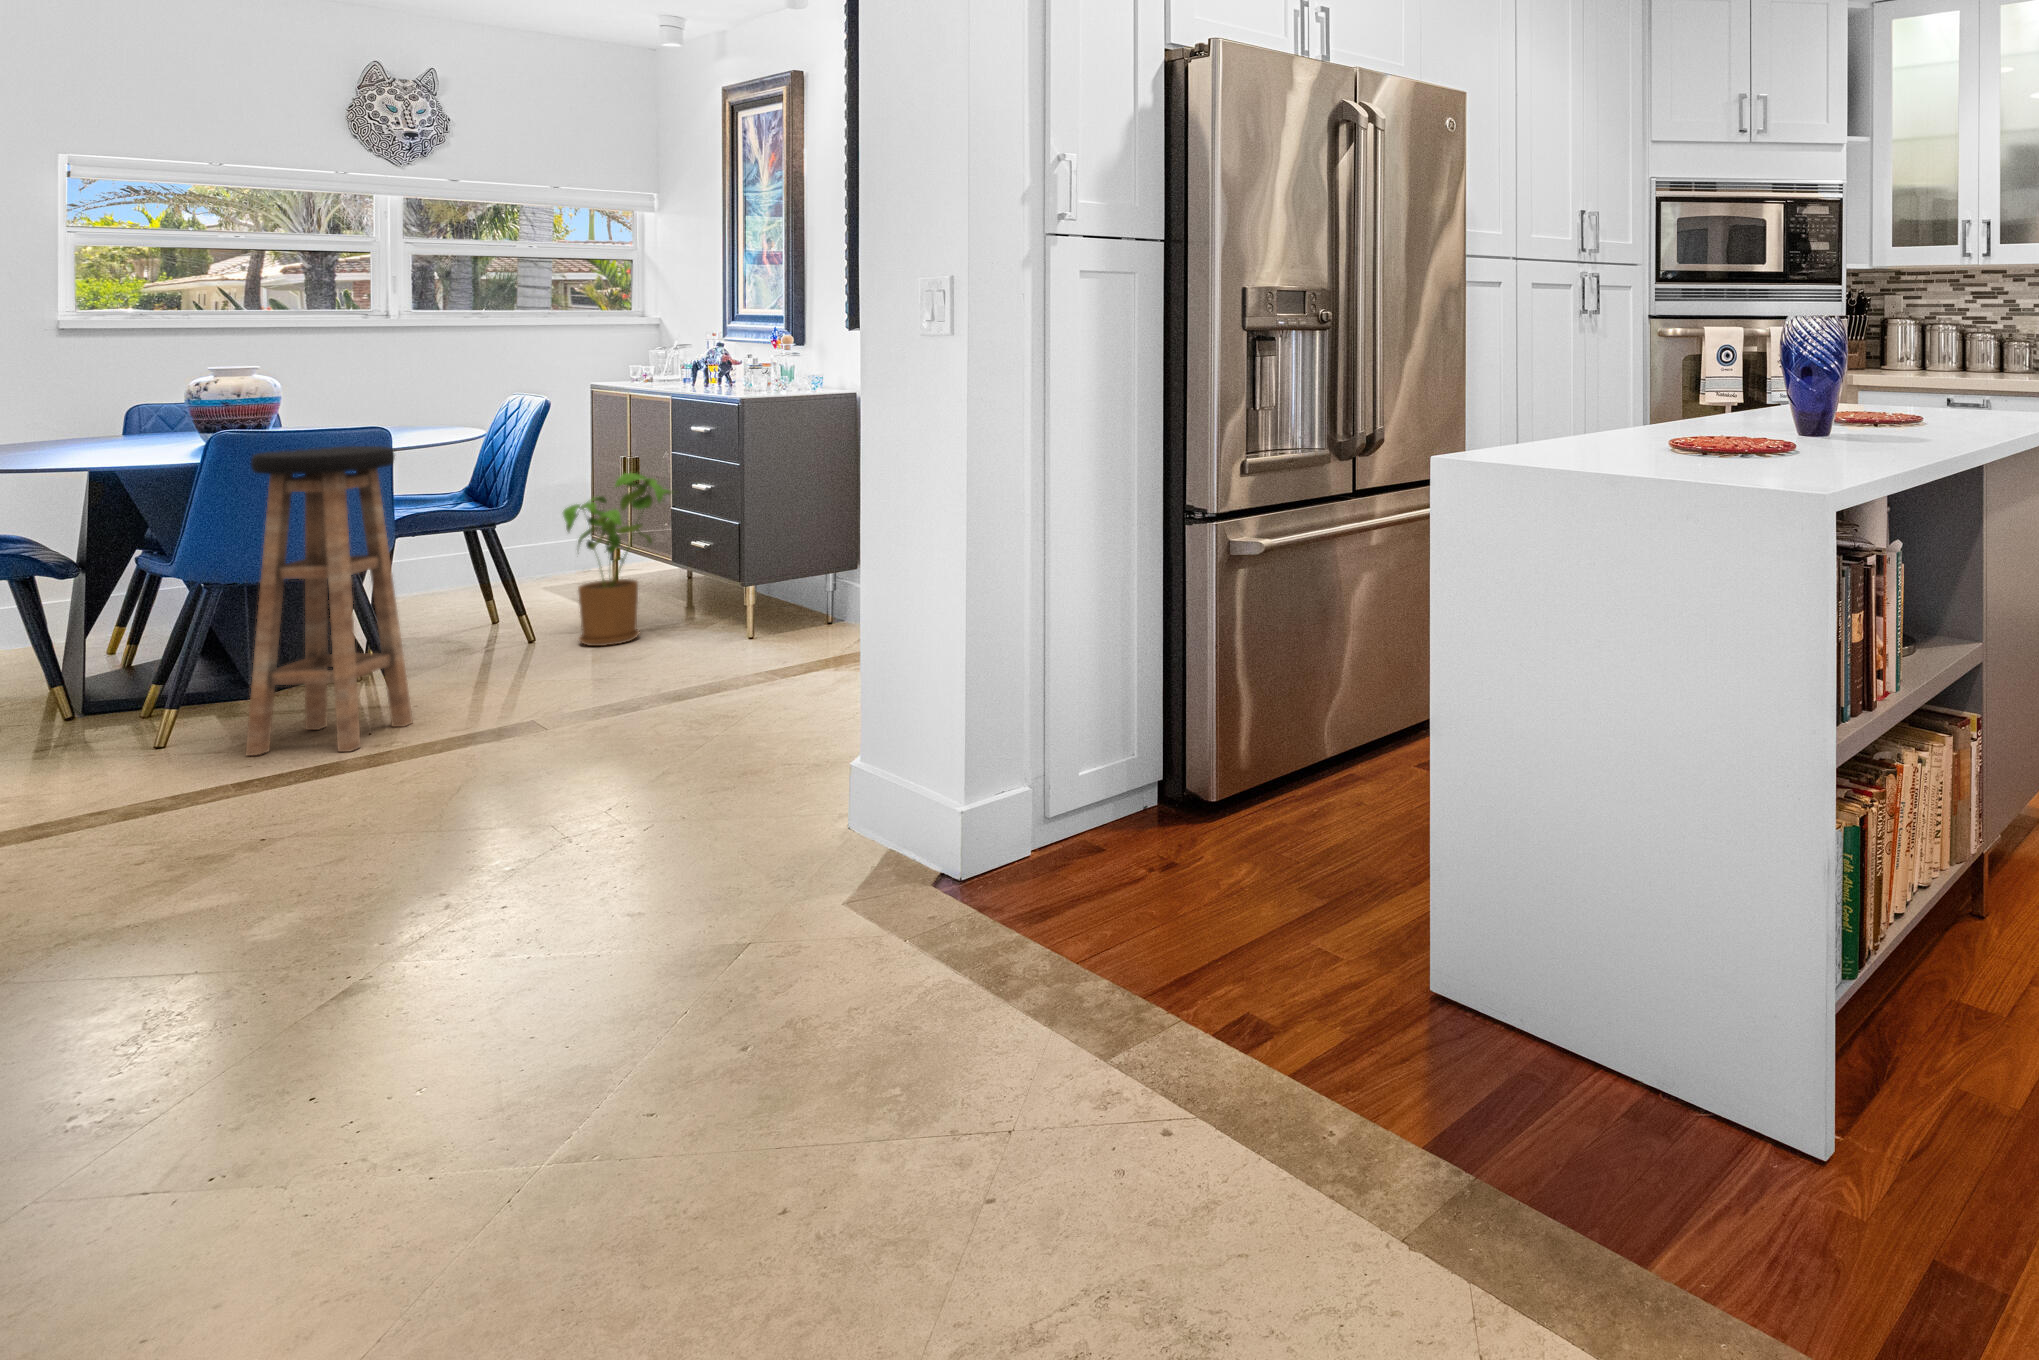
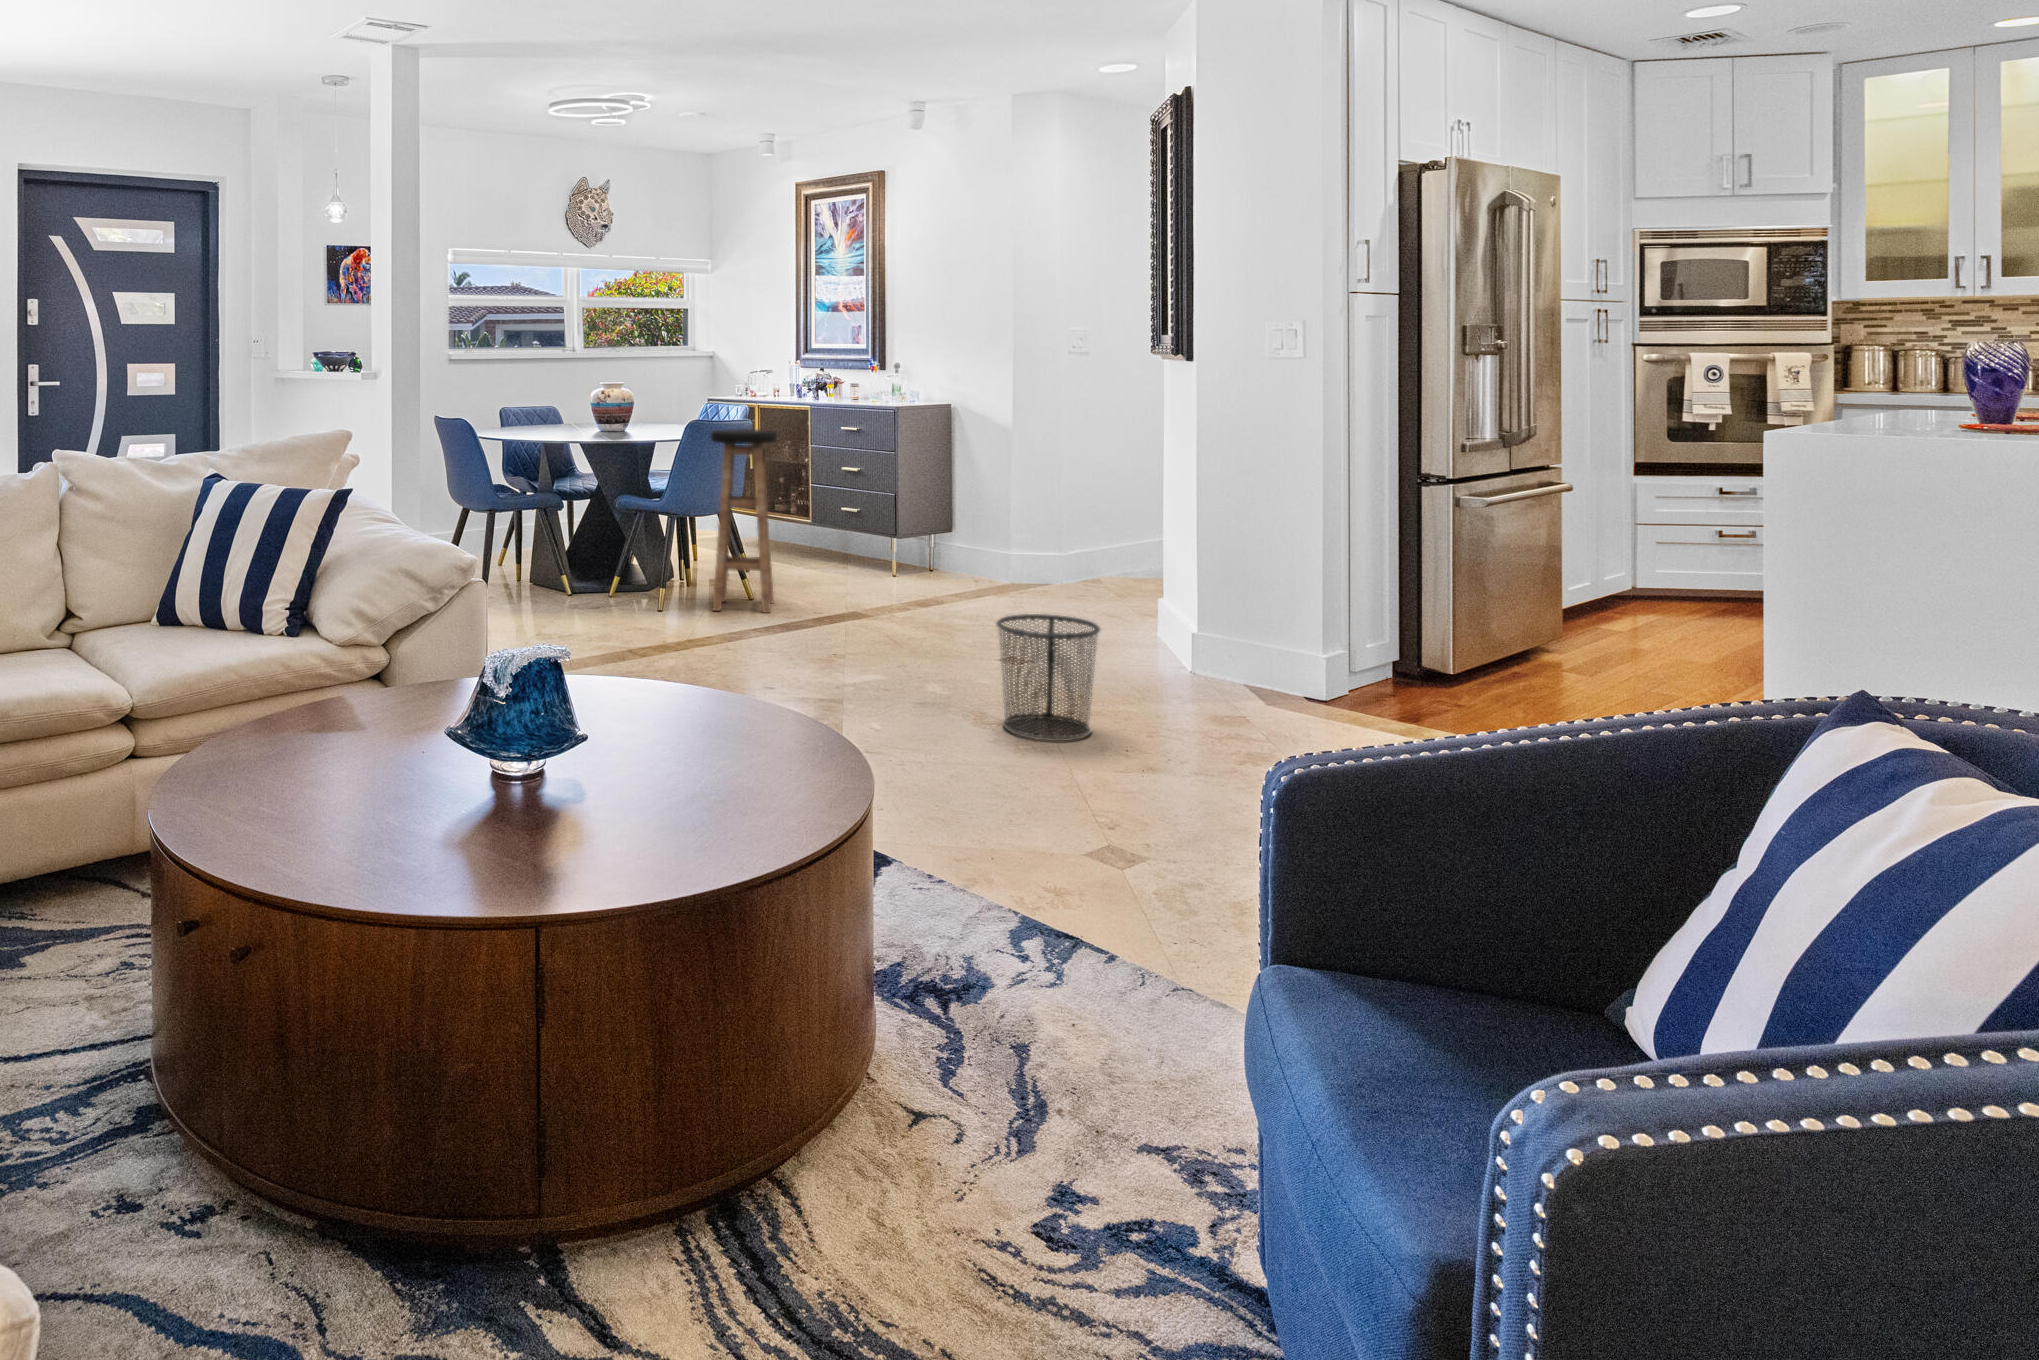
house plant: present [563,473,672,646] -> none [772,456,837,571]
waste bin: none [142,829,405,1114] -> present [996,614,1100,741]

